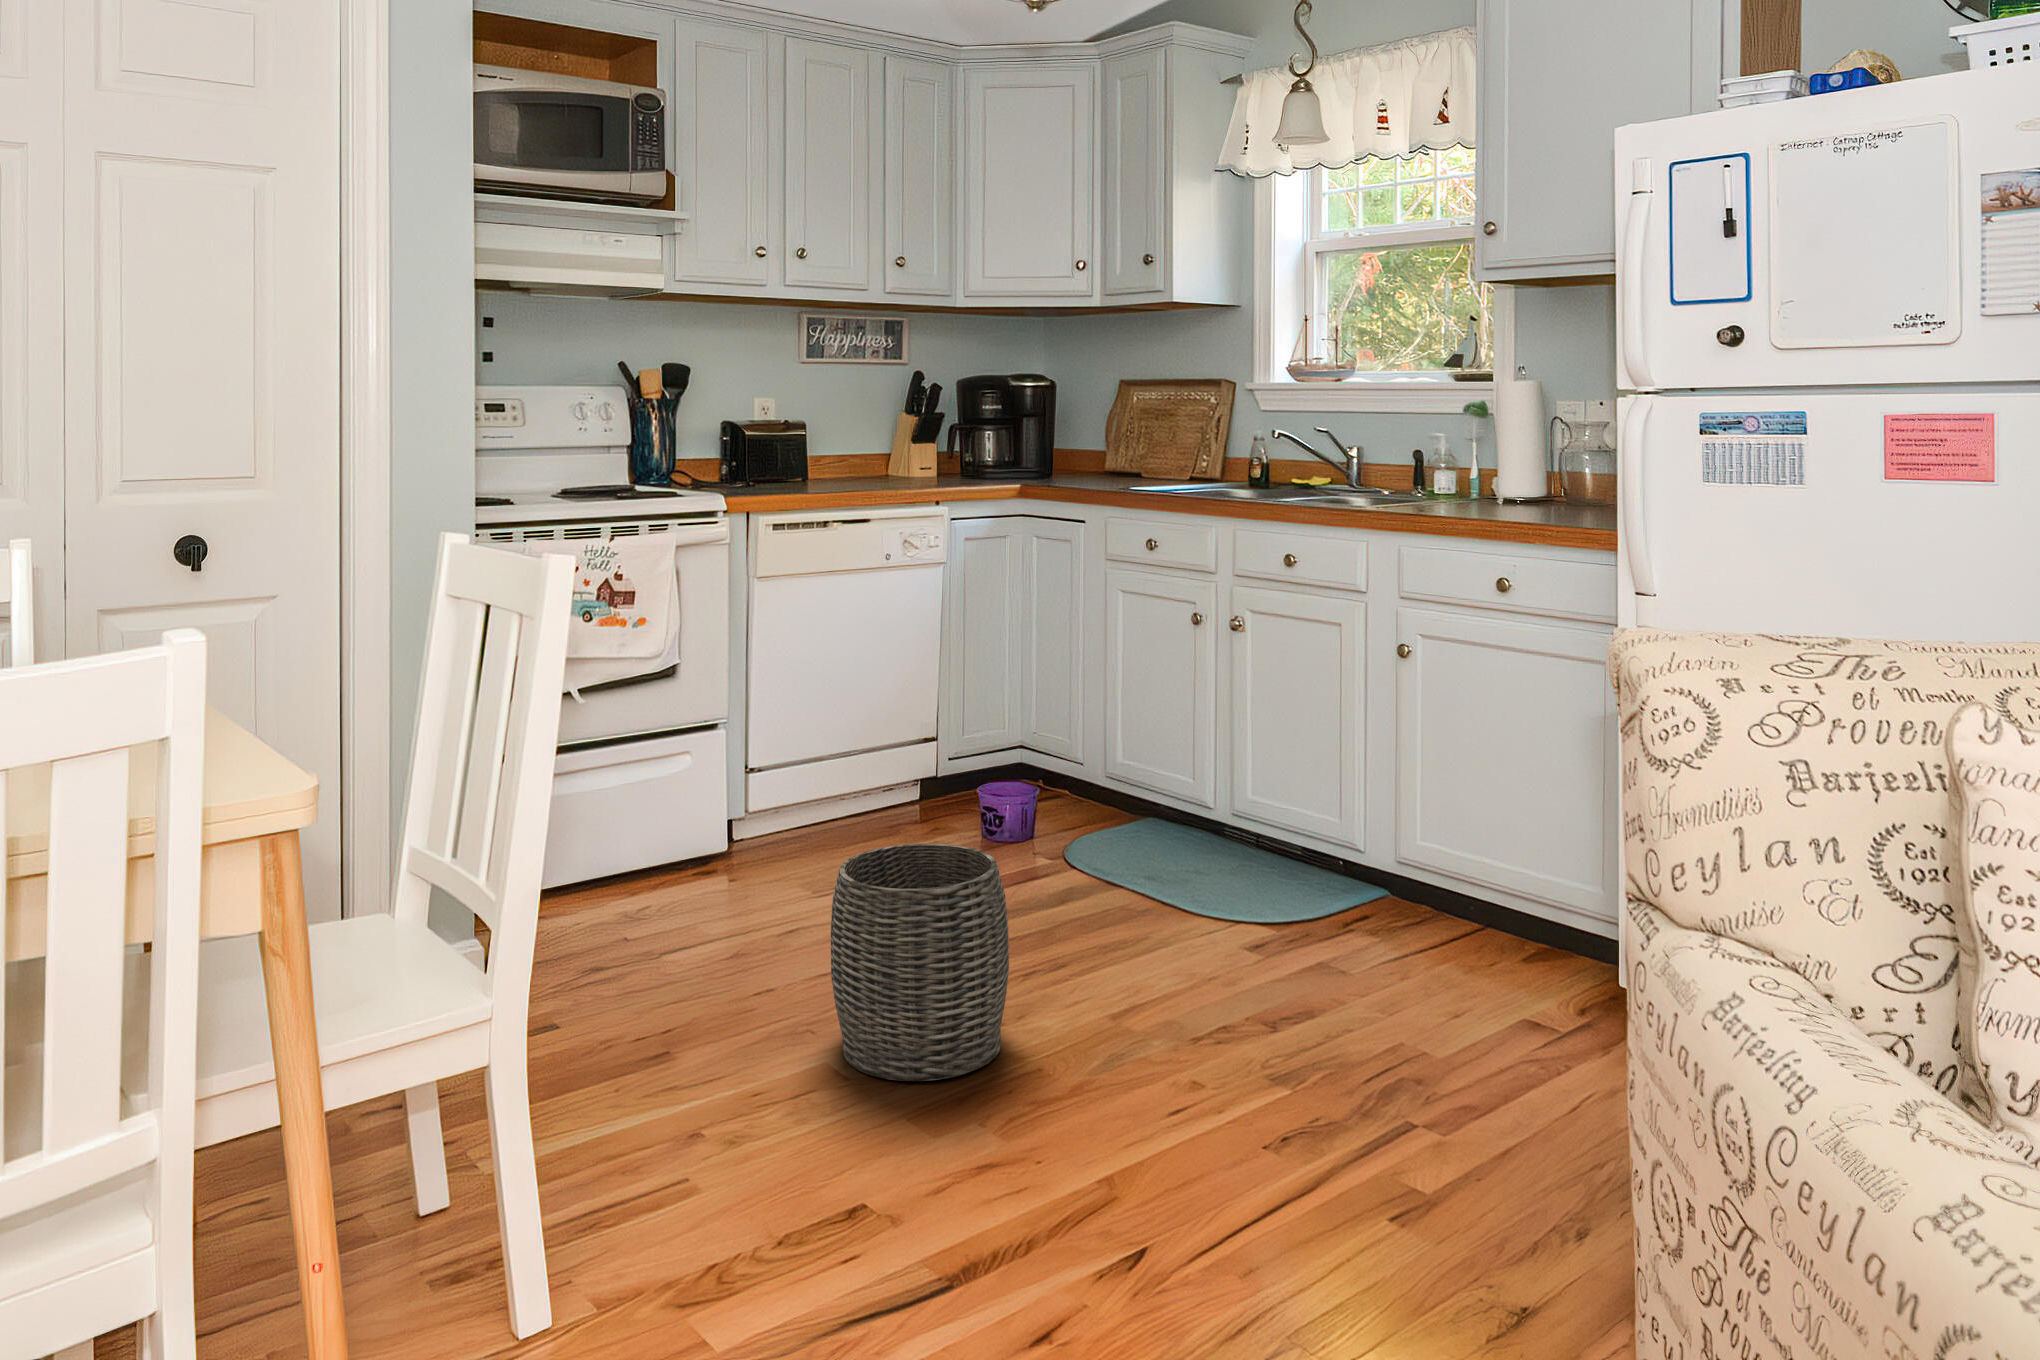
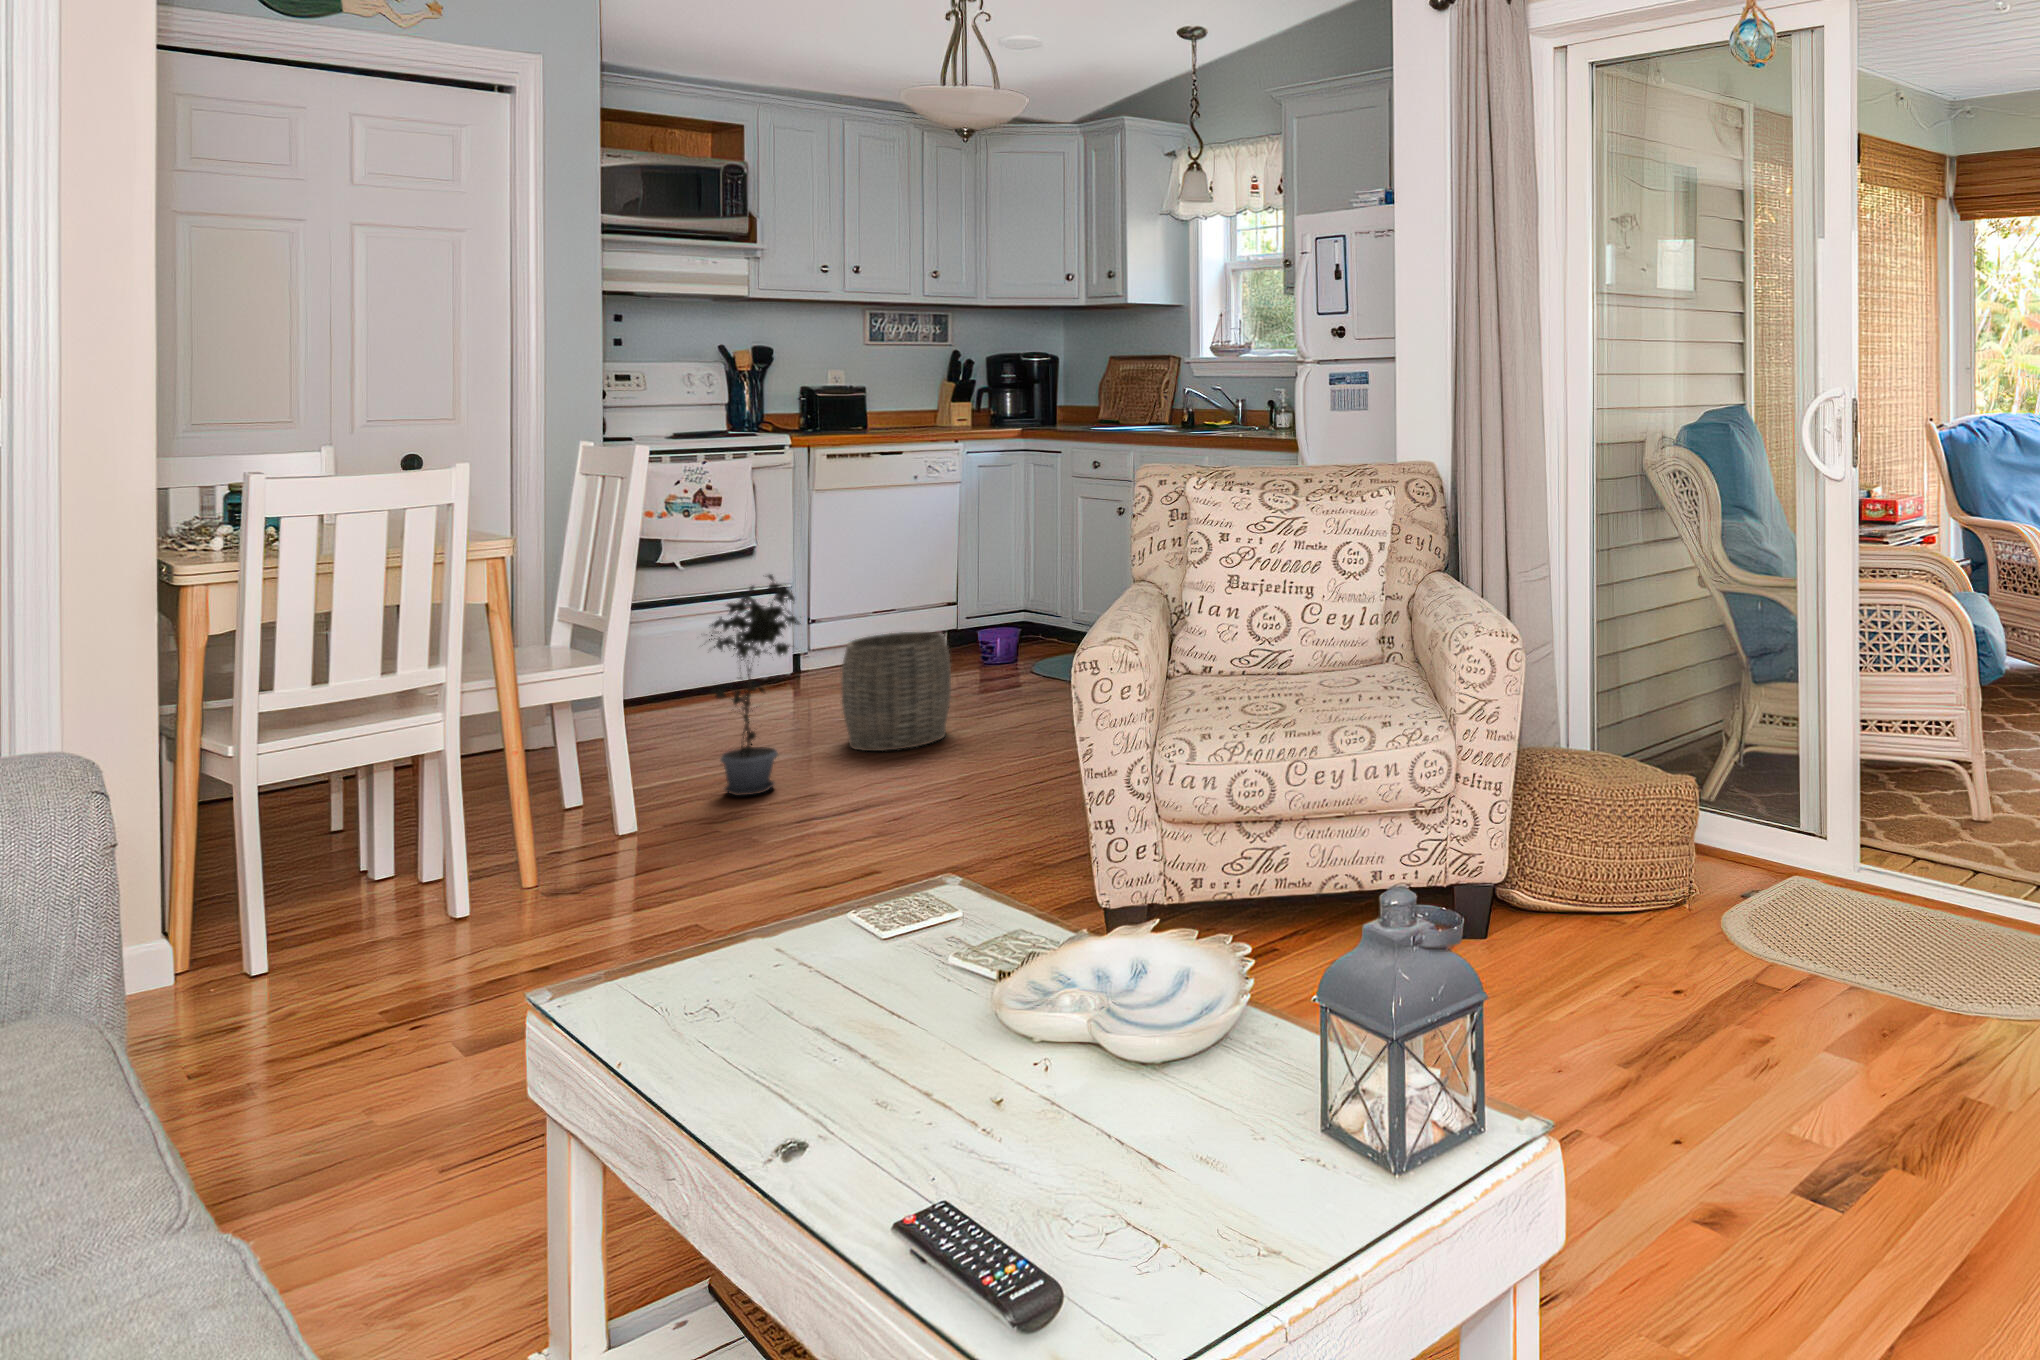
potted plant: none [610,767,792,1207] -> present [709,575,801,796]

